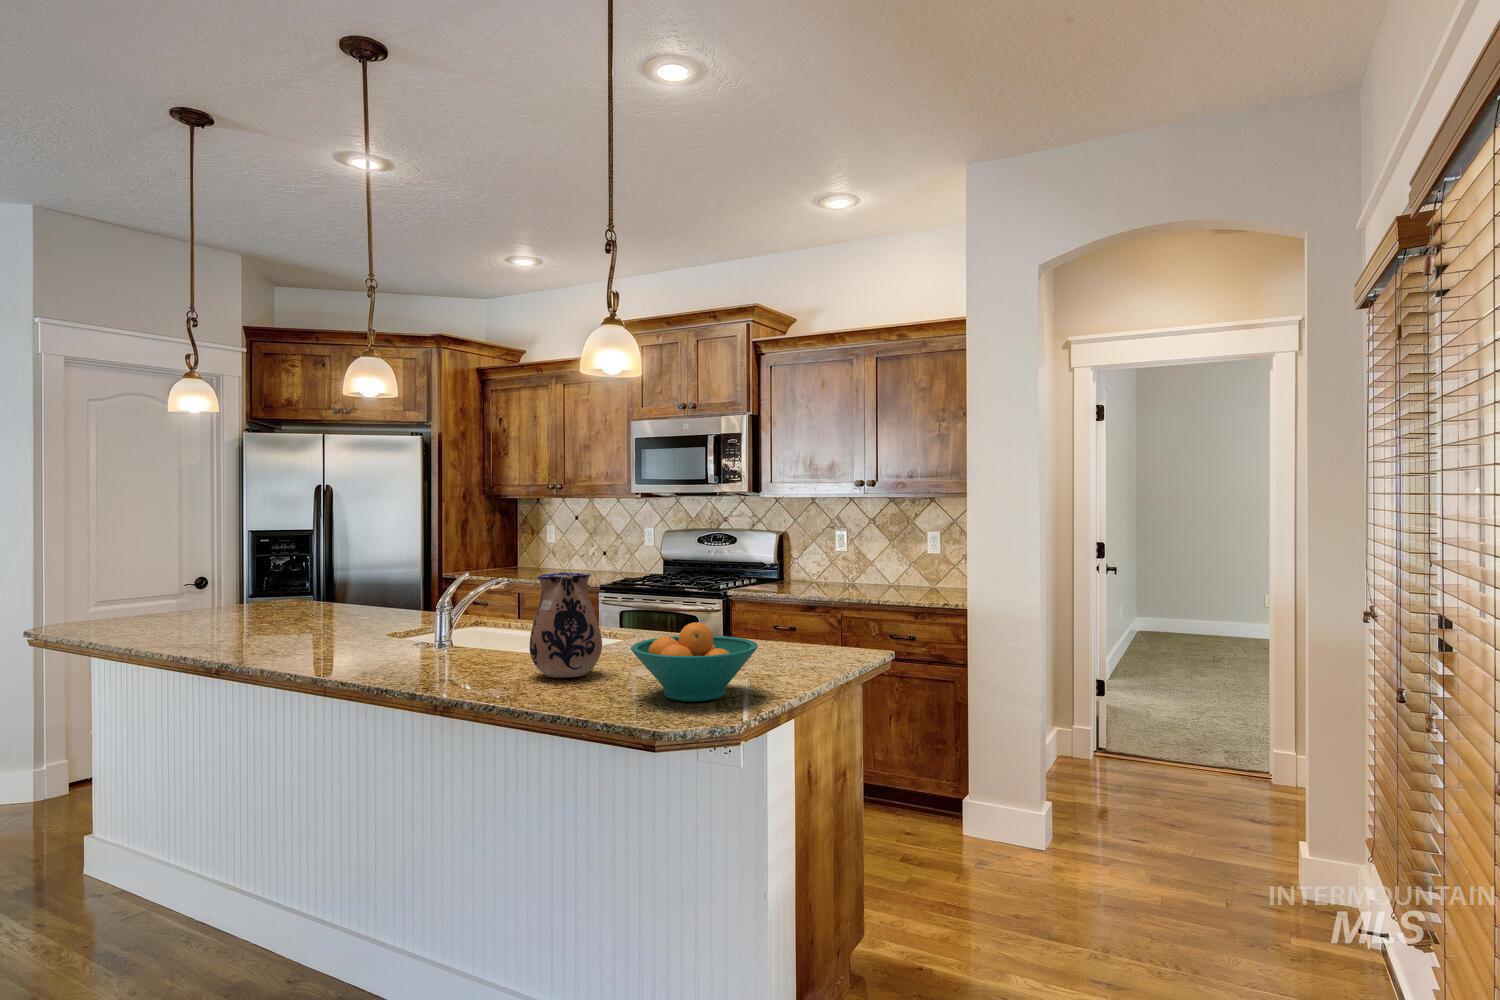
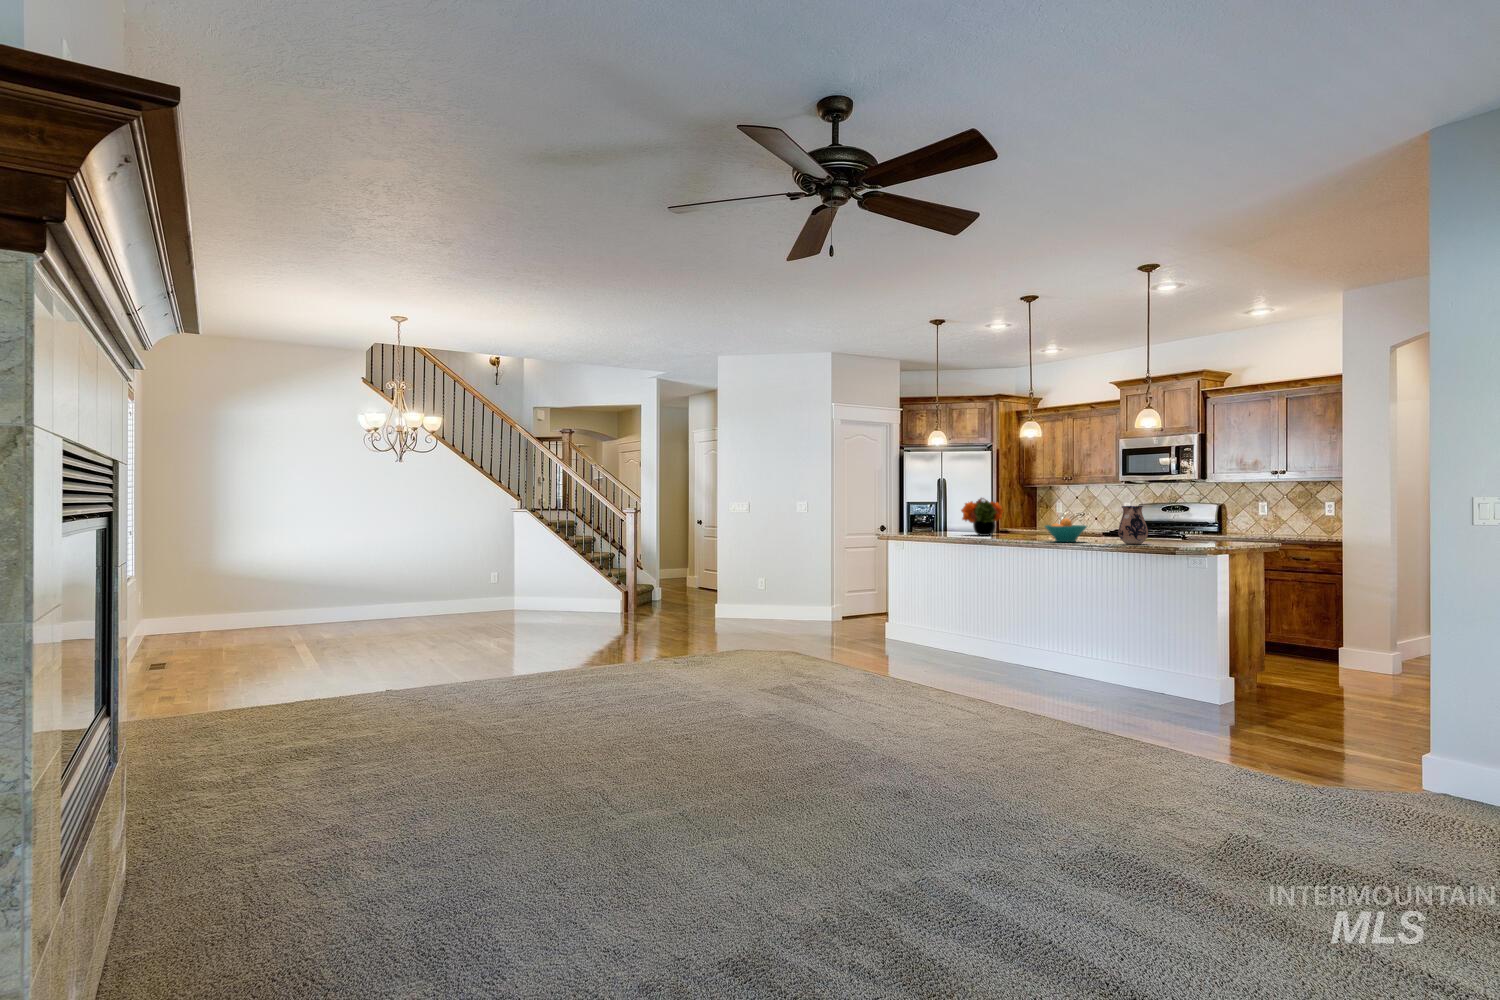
flower arrangement: none [243,535,353,623] -> present [961,498,1003,536]
fruit bowl: present [631,622,758,702] -> present [1045,519,1087,542]

